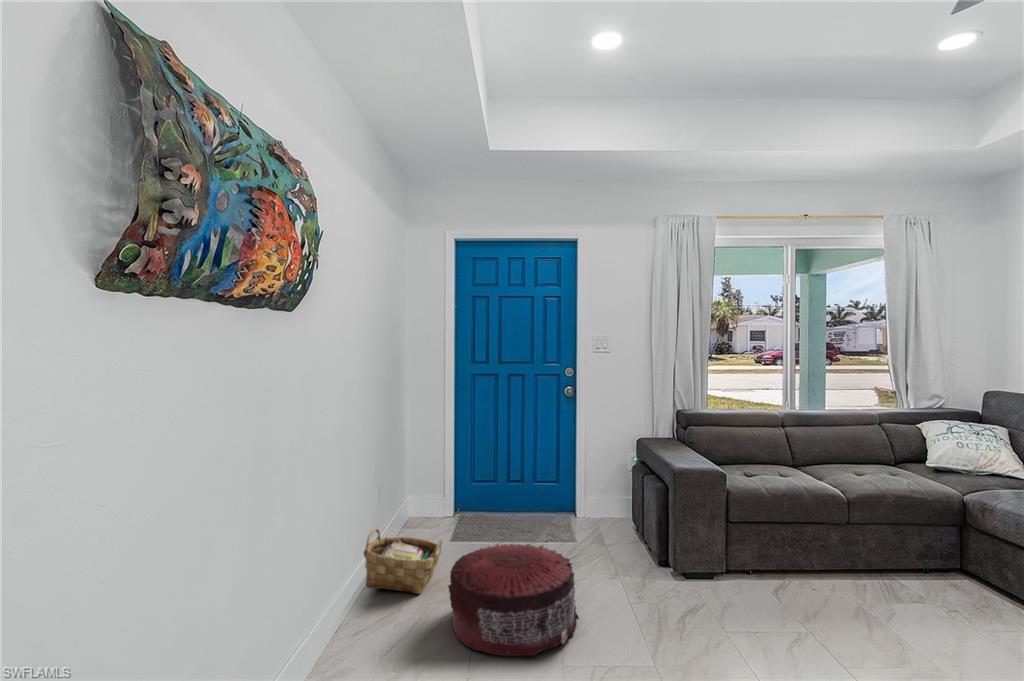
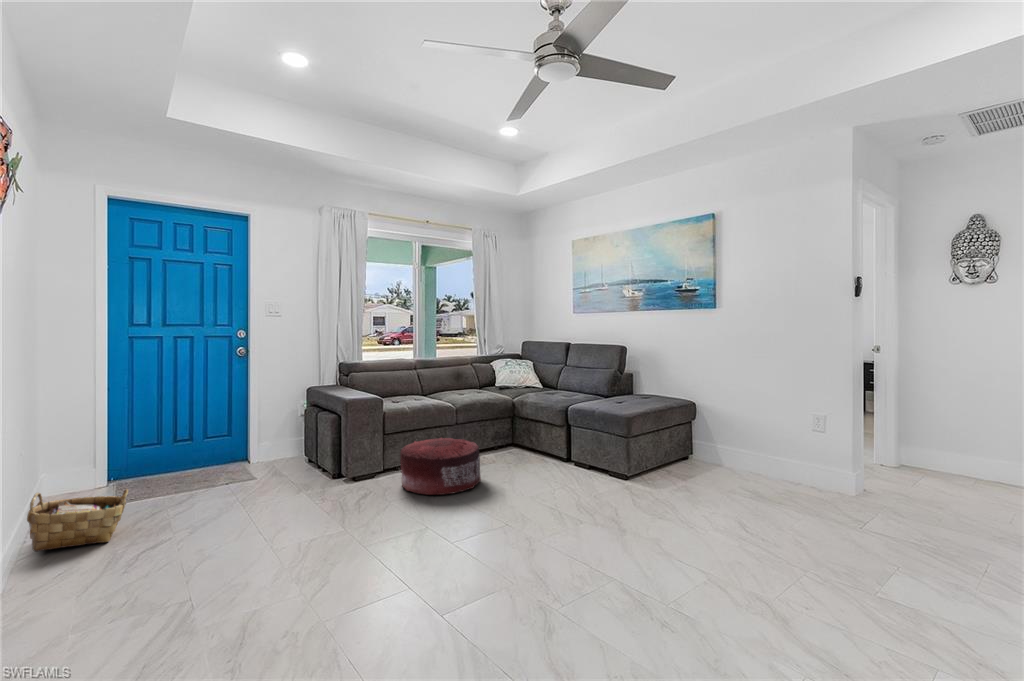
pouf: present [448,544,579,656] -> present [400,438,481,495]

